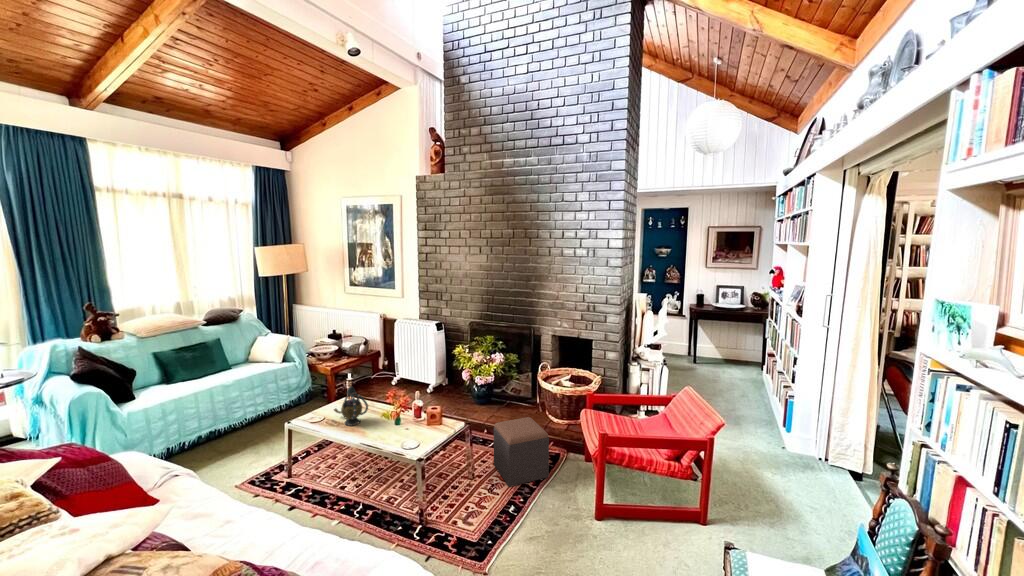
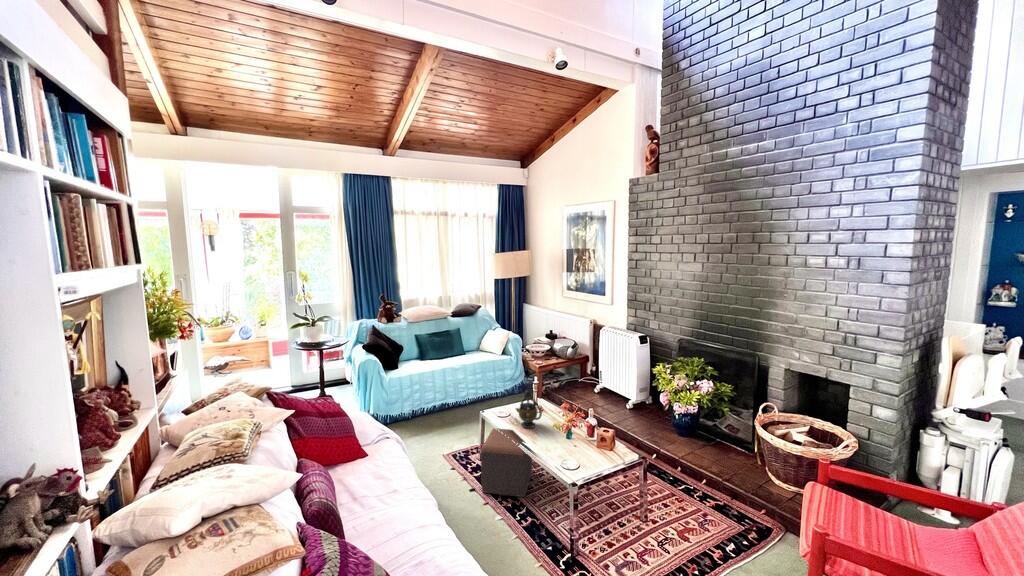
footstool: present [494,417,549,487] -> present [481,428,532,497]

